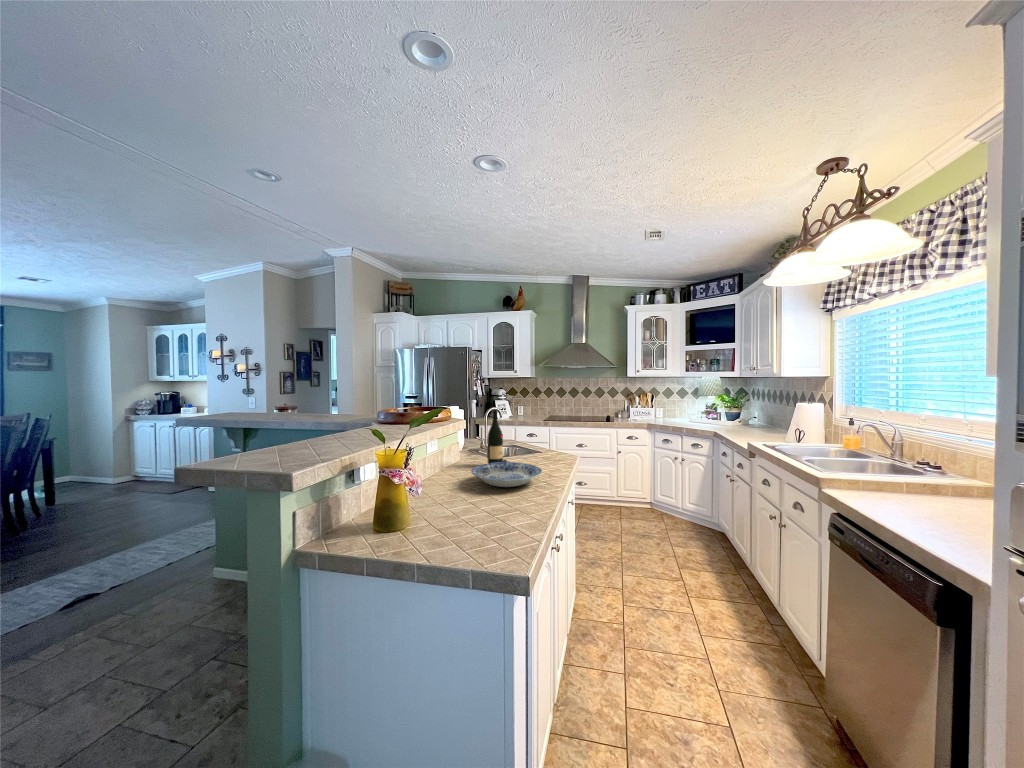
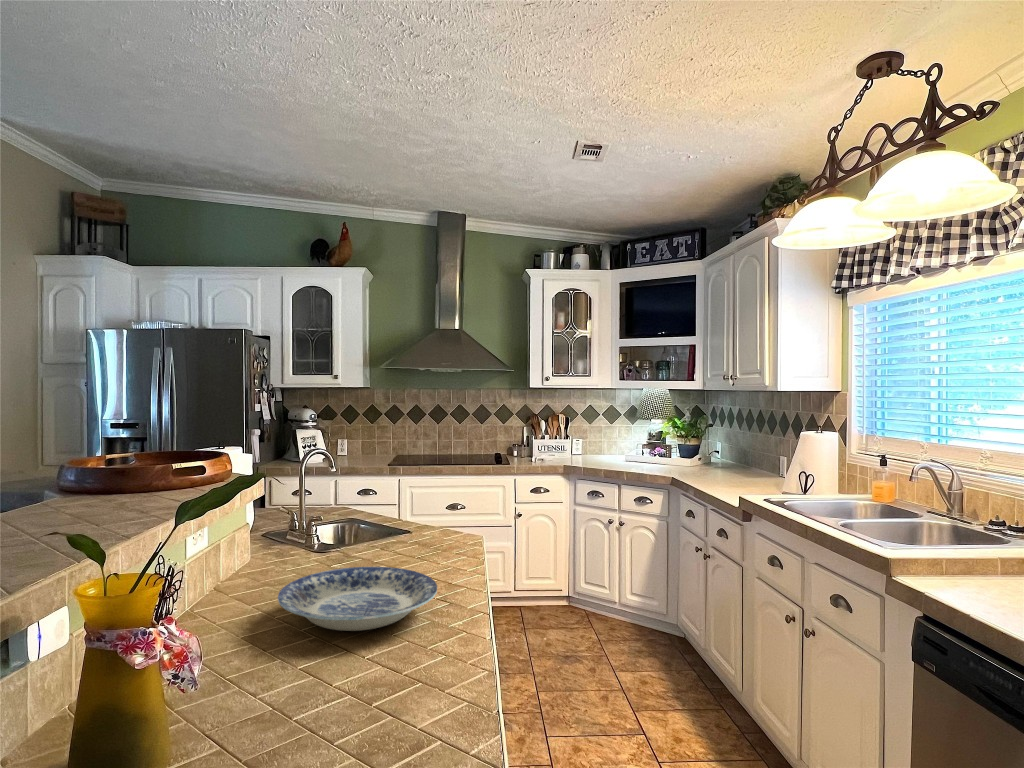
wine bottle: present [487,410,507,463] -> none [305,454,352,577]

